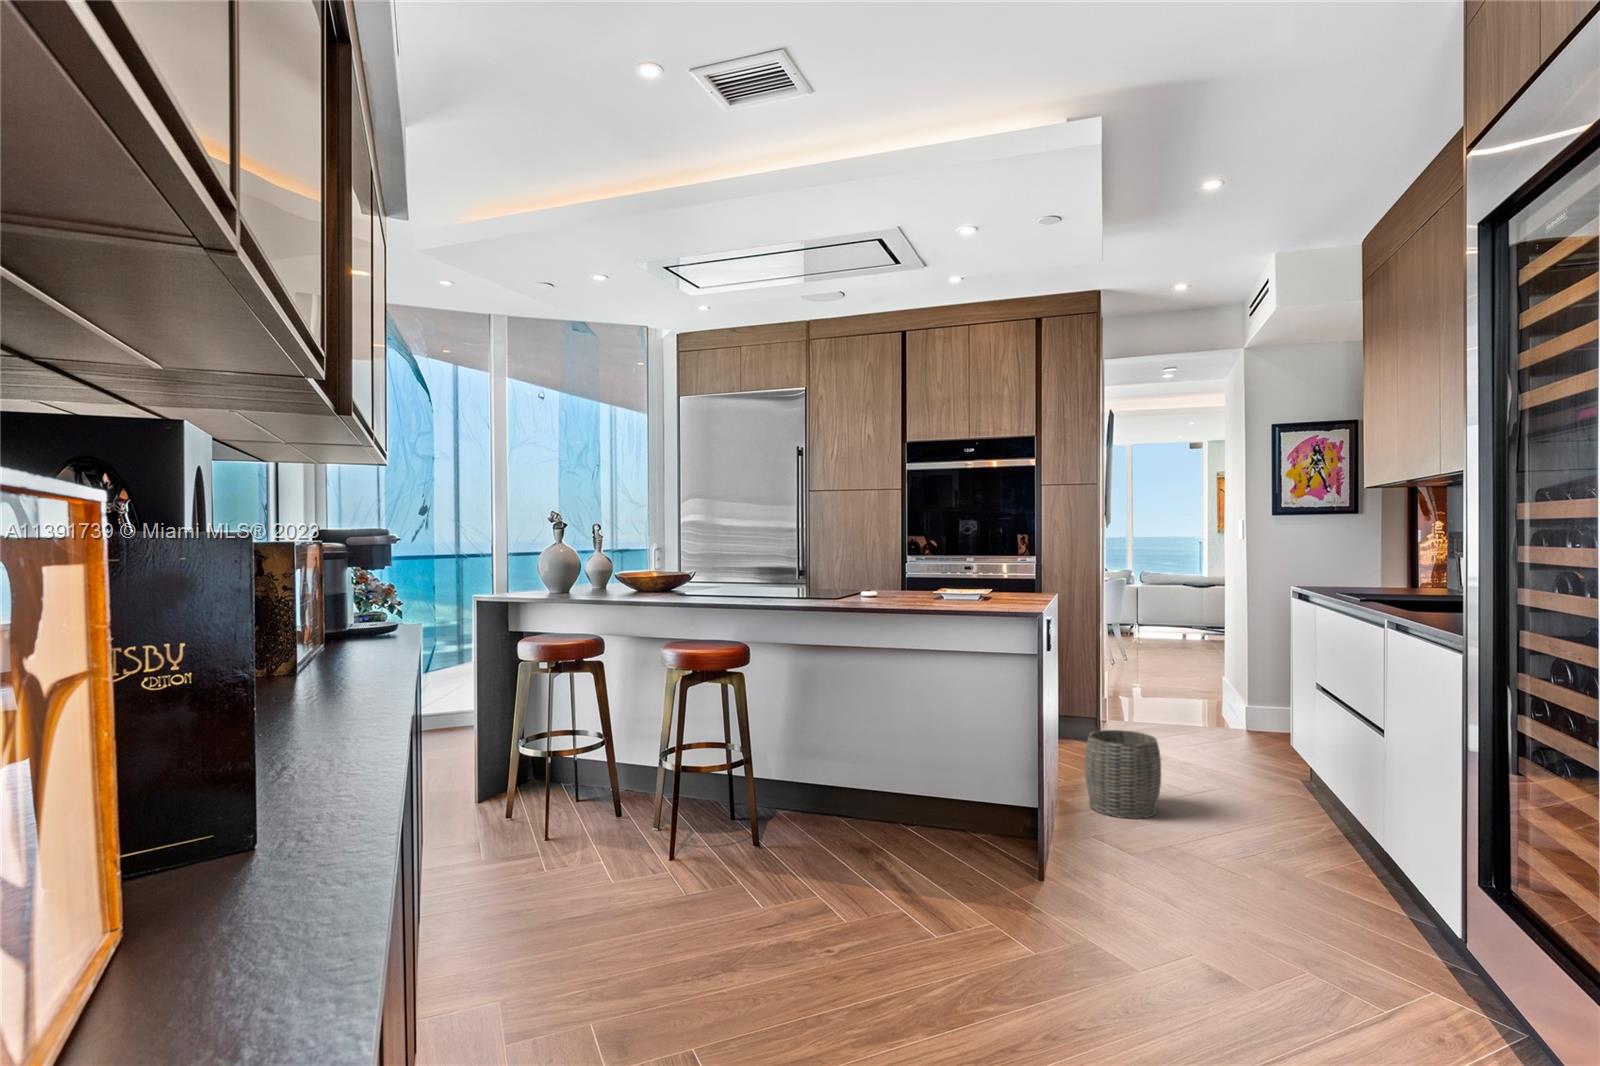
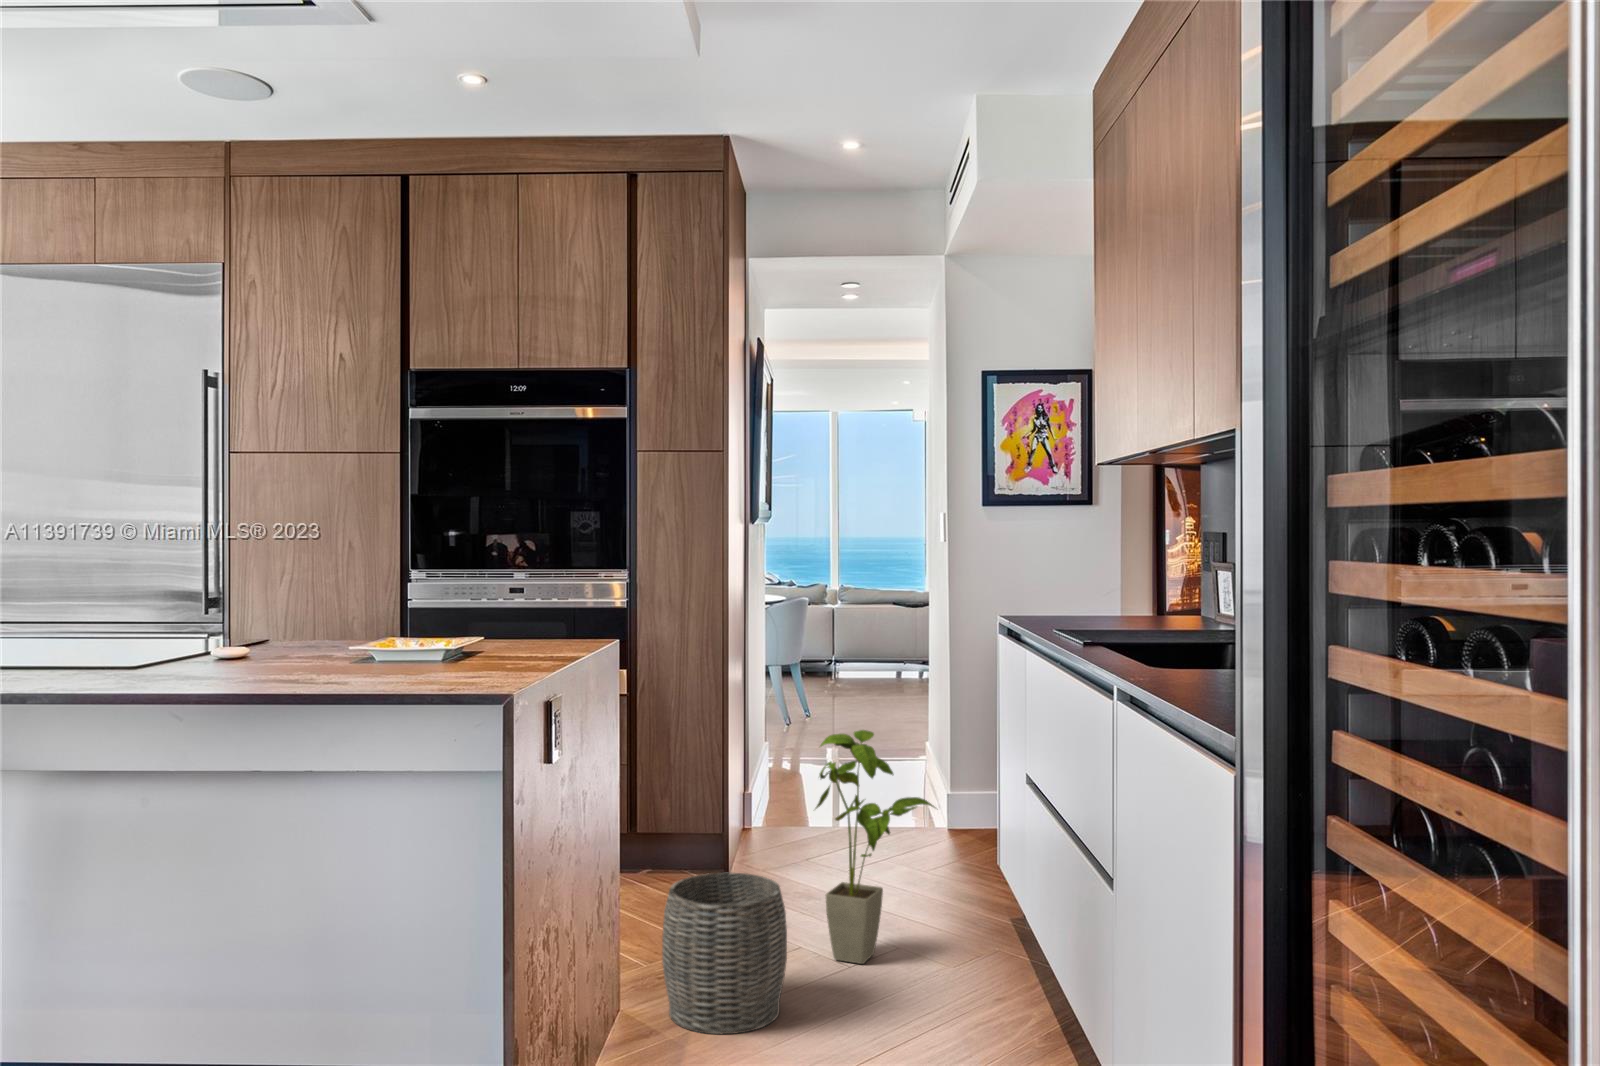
house plant: none [1171,652,1255,794] -> present [816,730,935,964]

